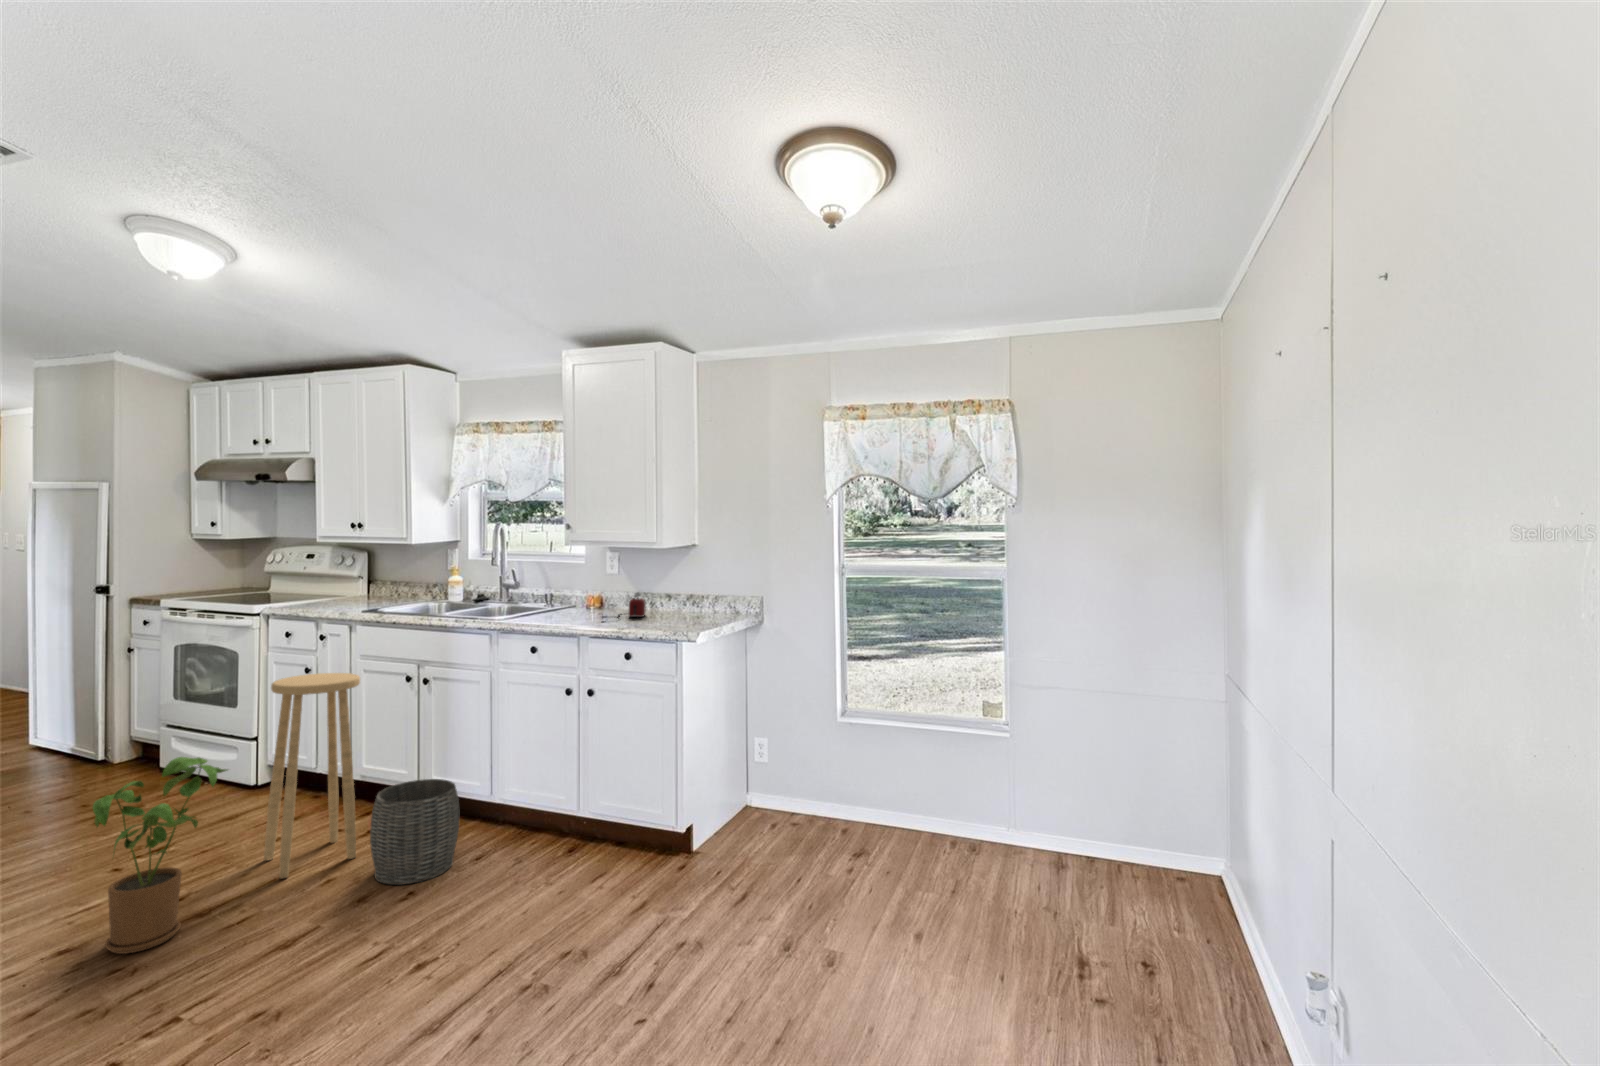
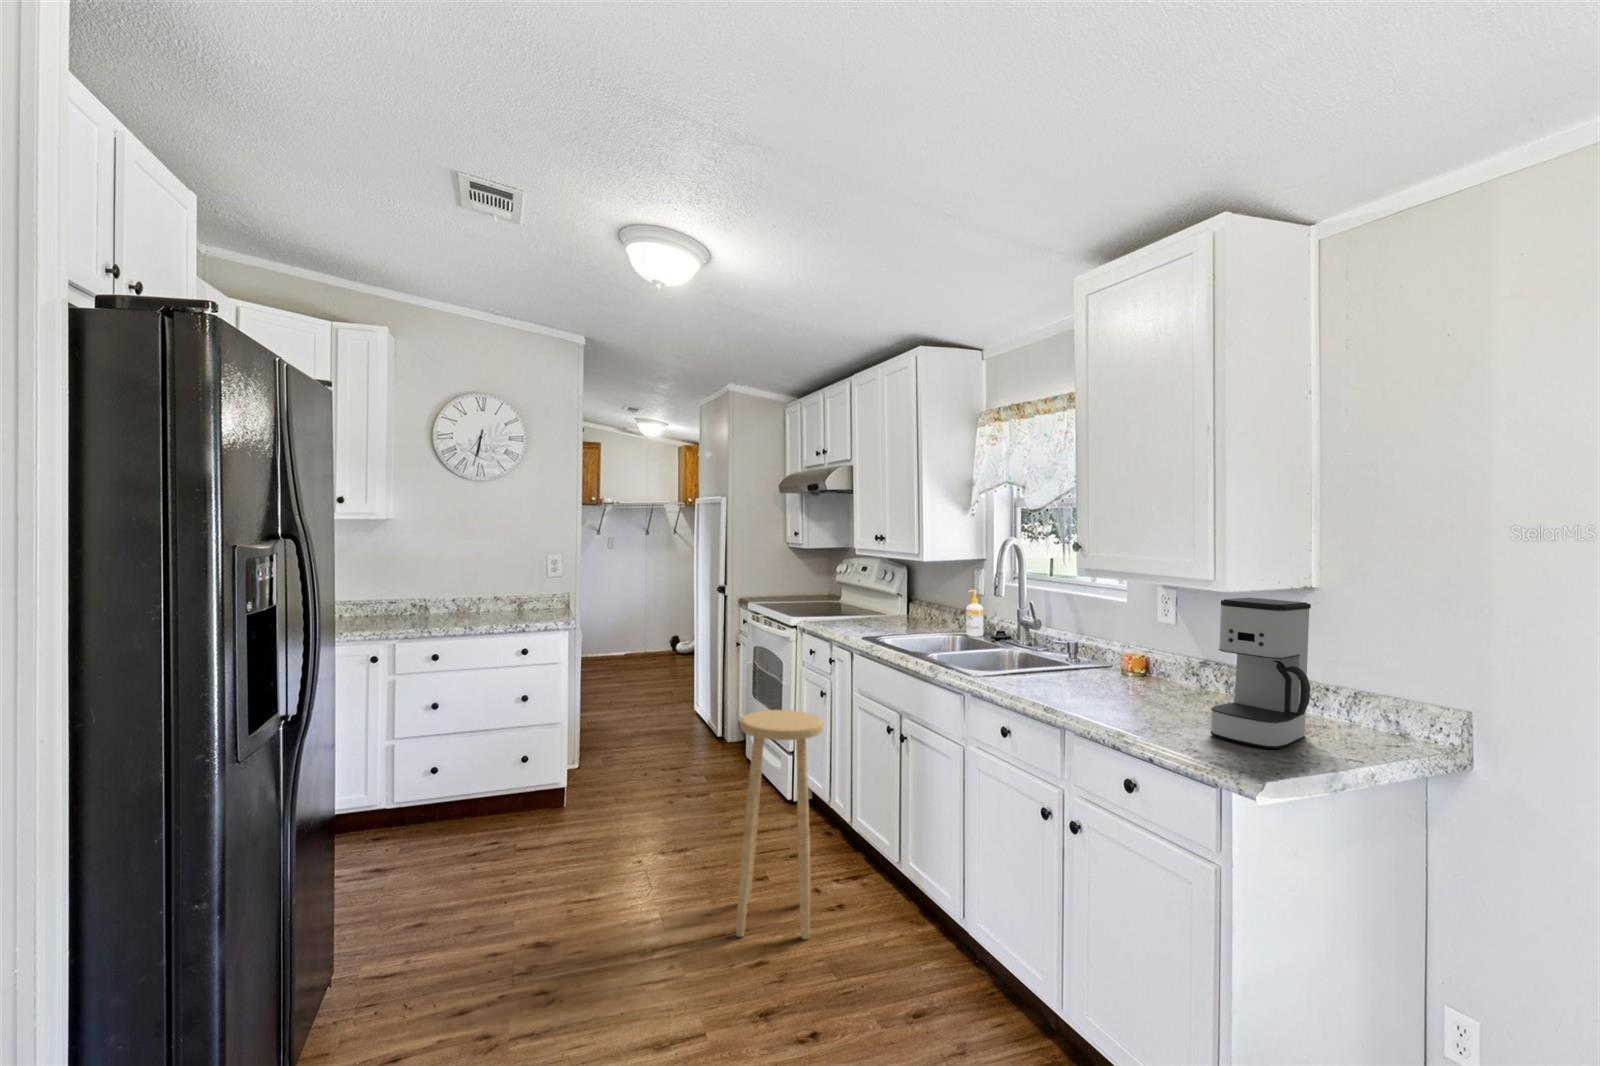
coffee maker: none [659,550,704,625] -> present [1210,598,1311,748]
toaster: present [602,598,646,618] -> none [1116,672,1209,708]
house plant: present [93,757,227,954] -> none [577,785,682,973]
woven basket: present [370,779,459,885] -> none [799,871,901,1019]

